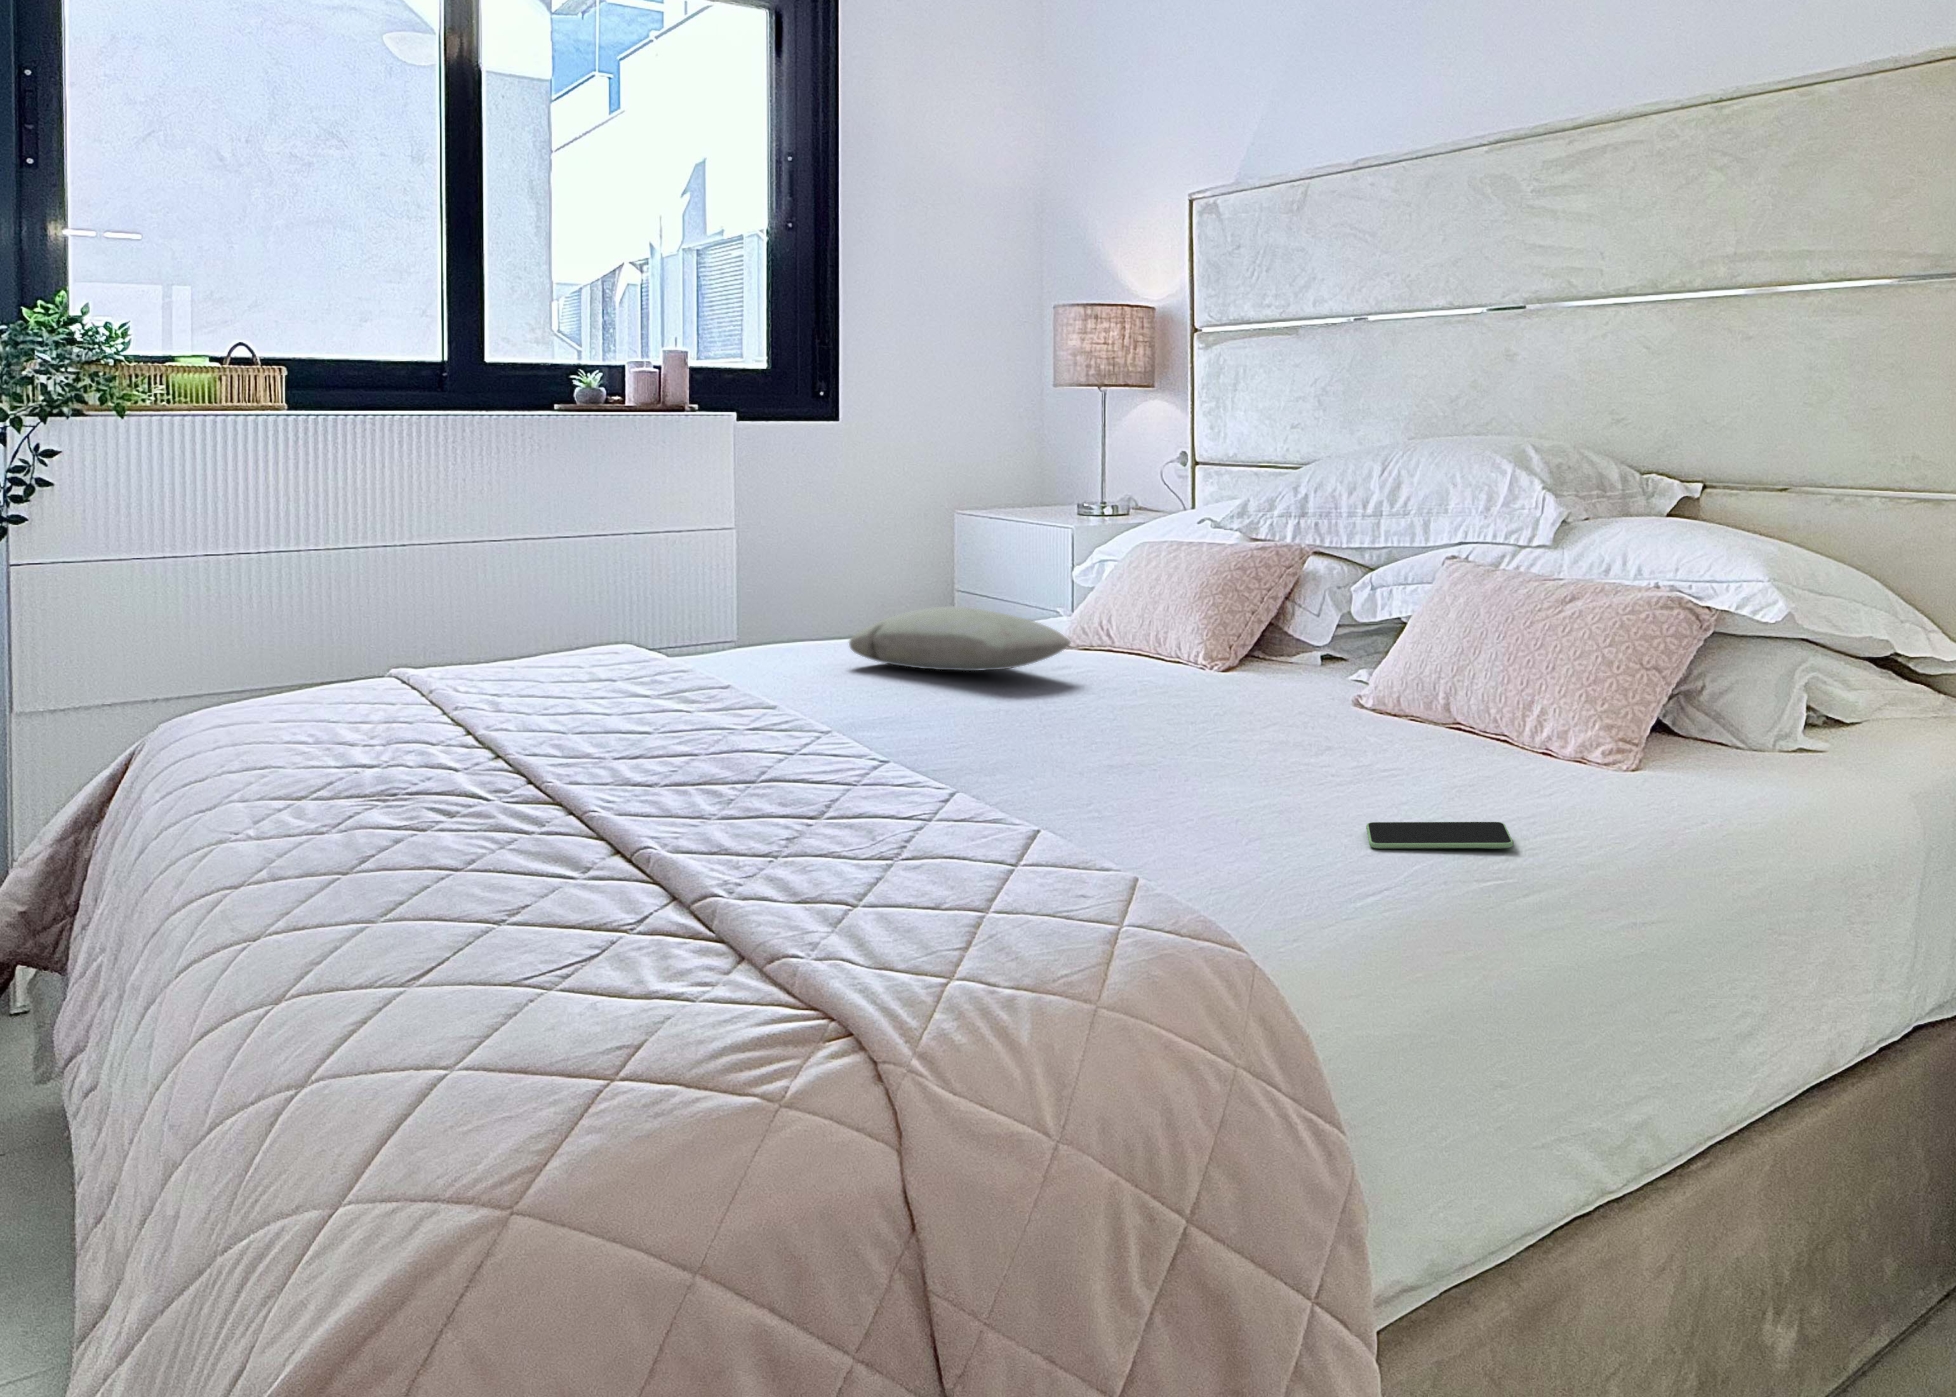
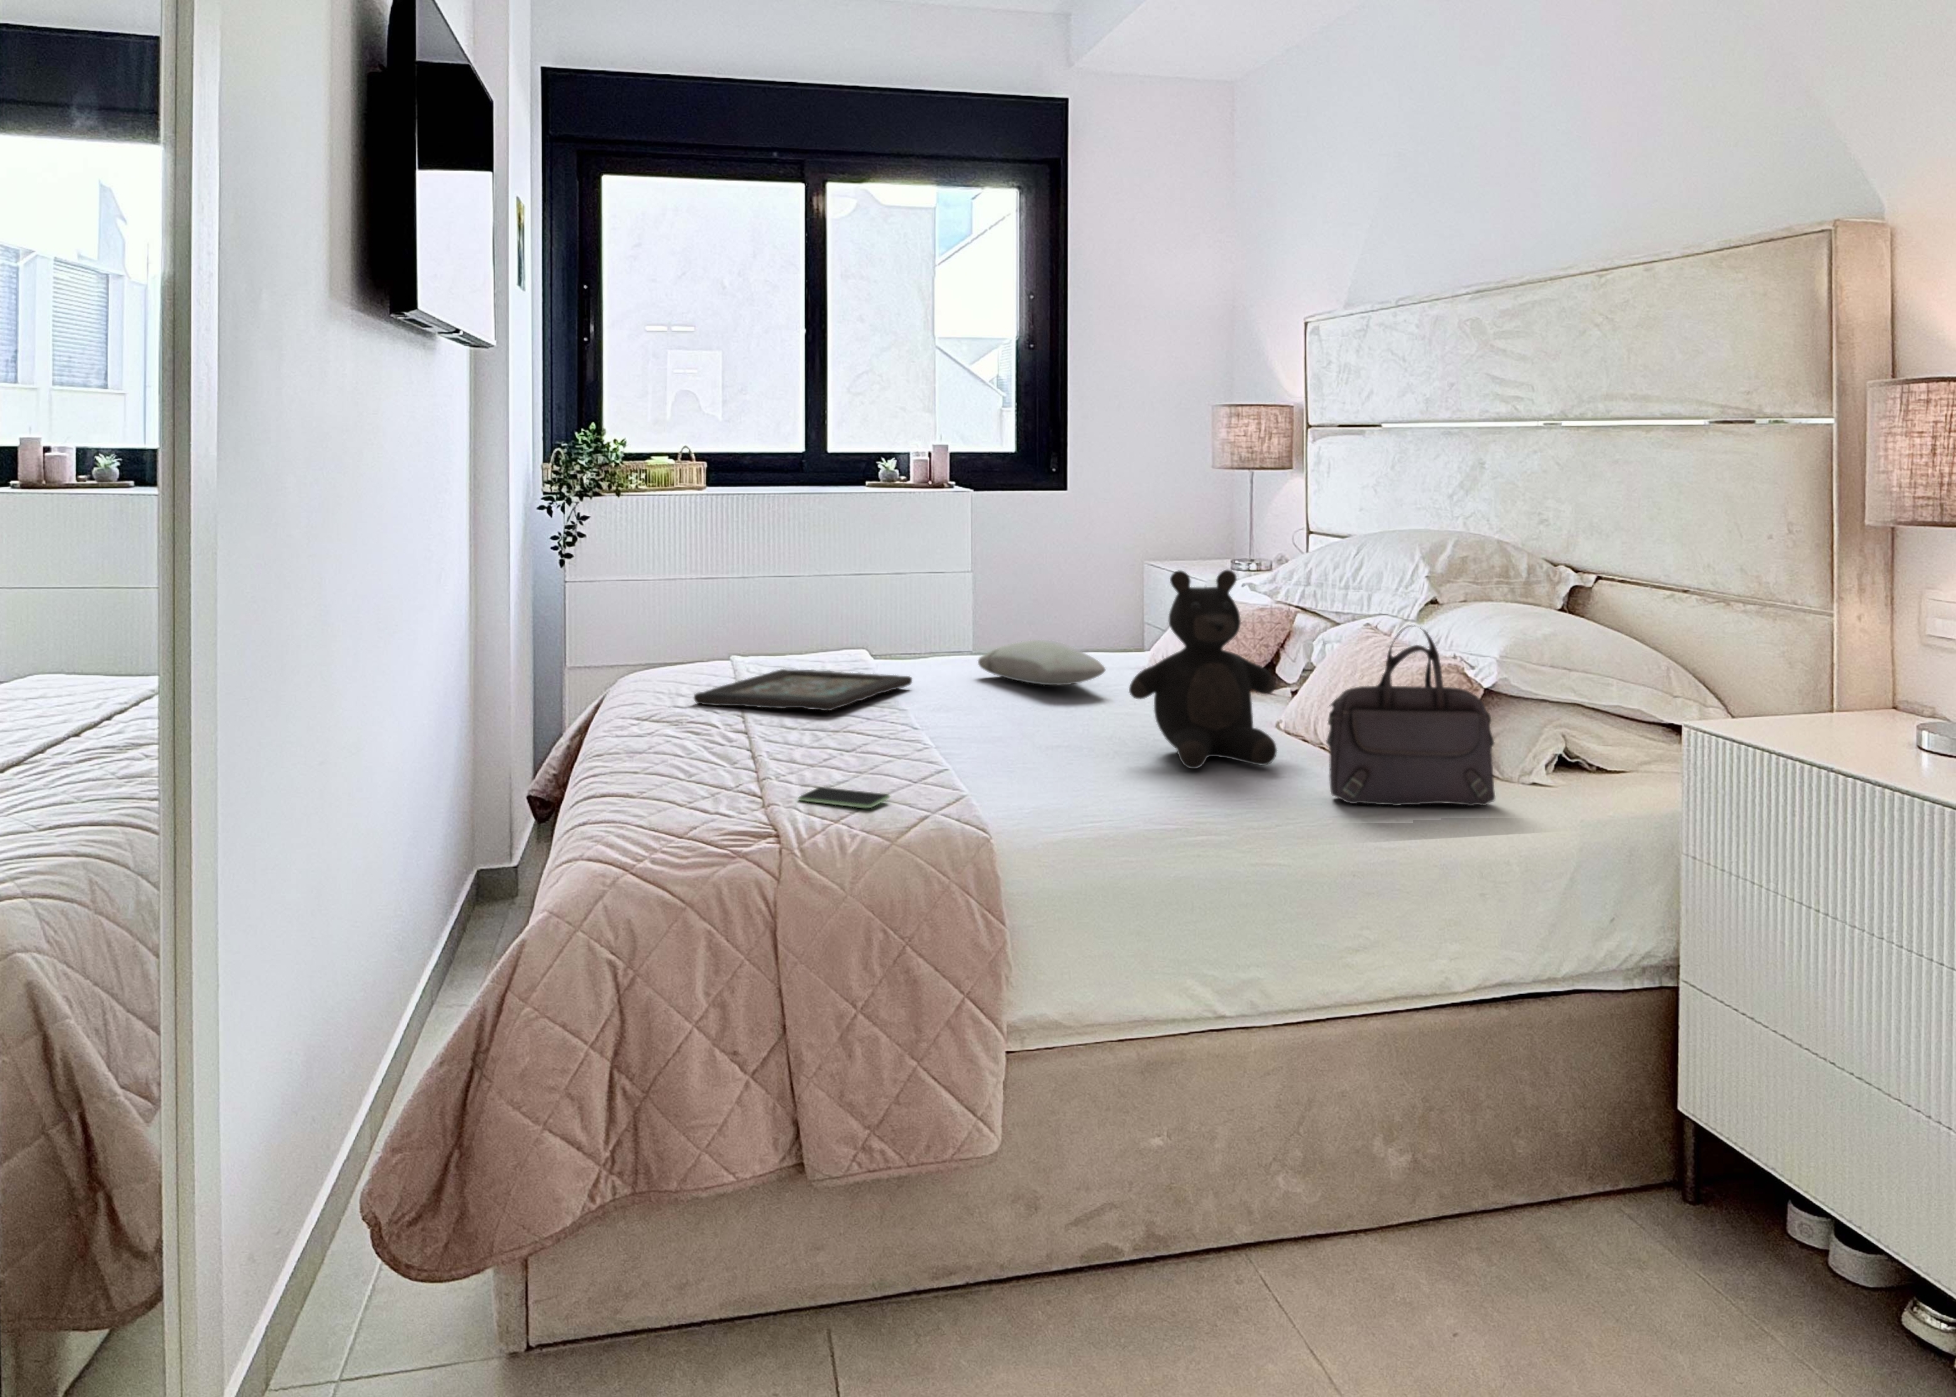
teddy bear: none [1234,473,1466,775] -> present [1129,570,1277,769]
handbag: none [1603,534,1816,804] -> present [1326,626,1495,806]
decorative tray: none [394,671,766,742] -> present [694,669,912,711]
smartphone: present [1366,822,1513,848] -> present [798,787,890,808]

